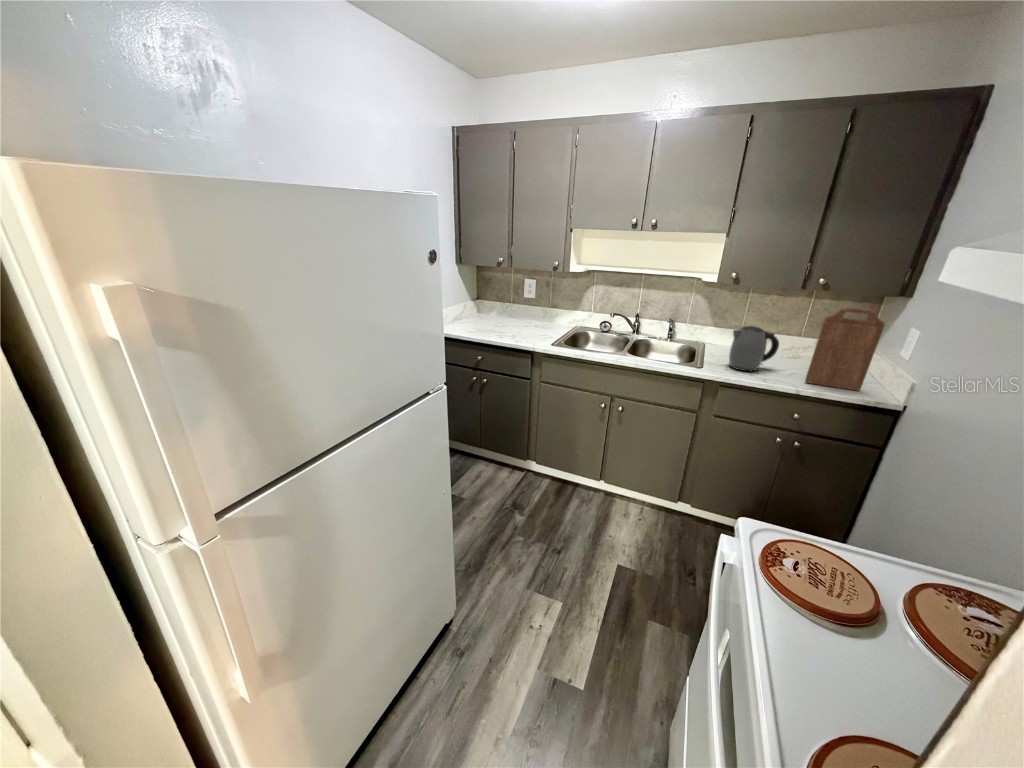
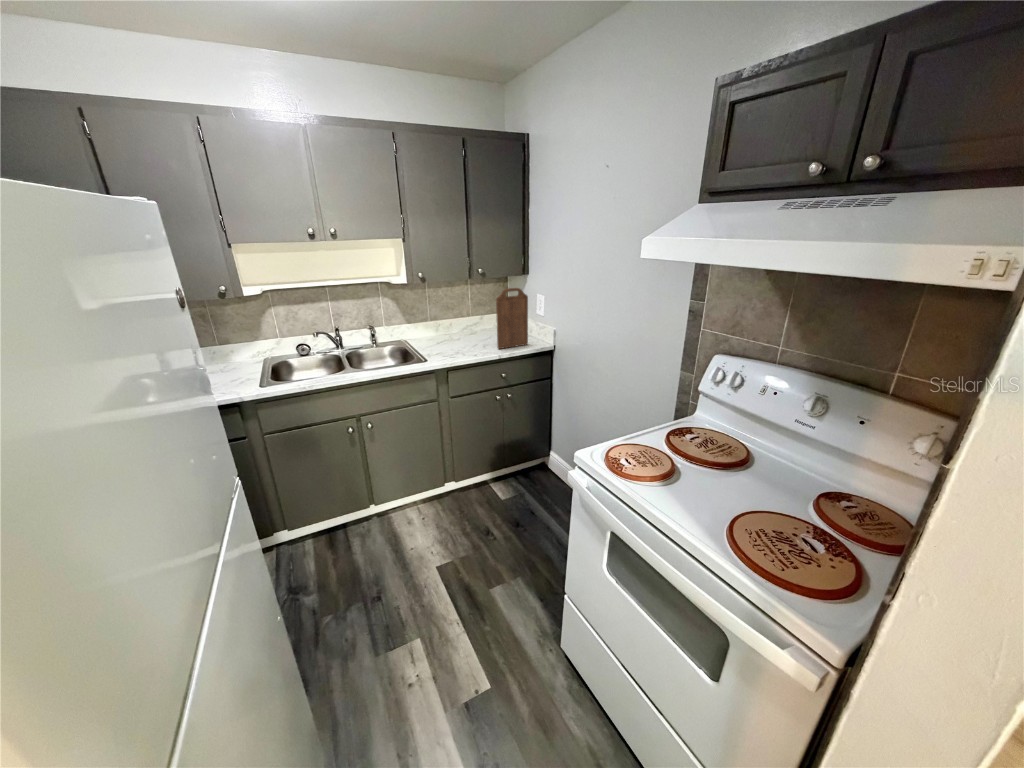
kettle: present [729,326,779,371] -> none [438,316,471,354]

